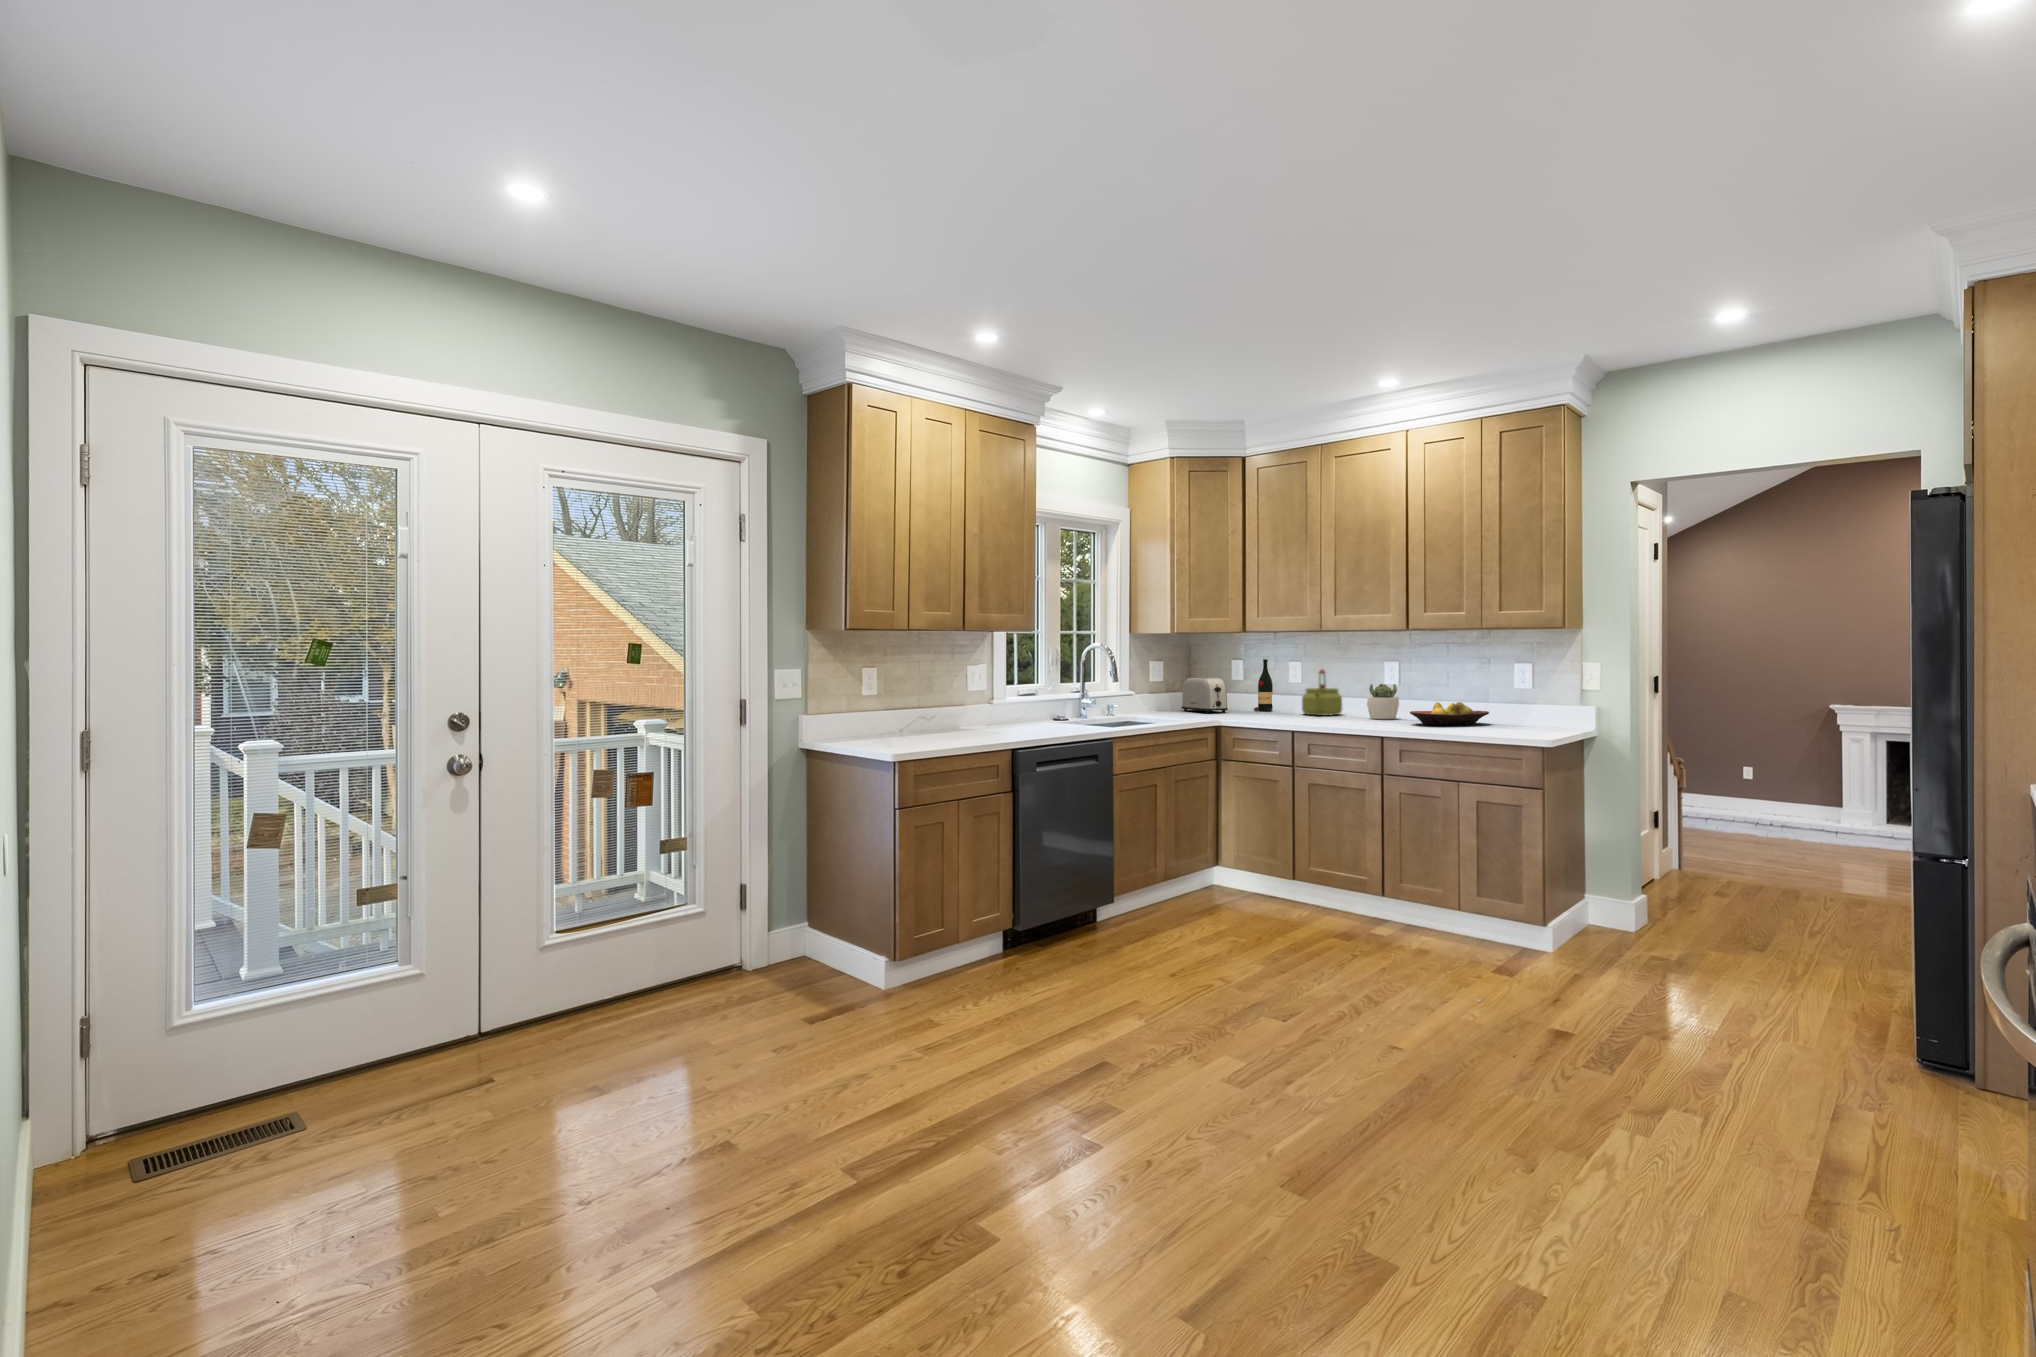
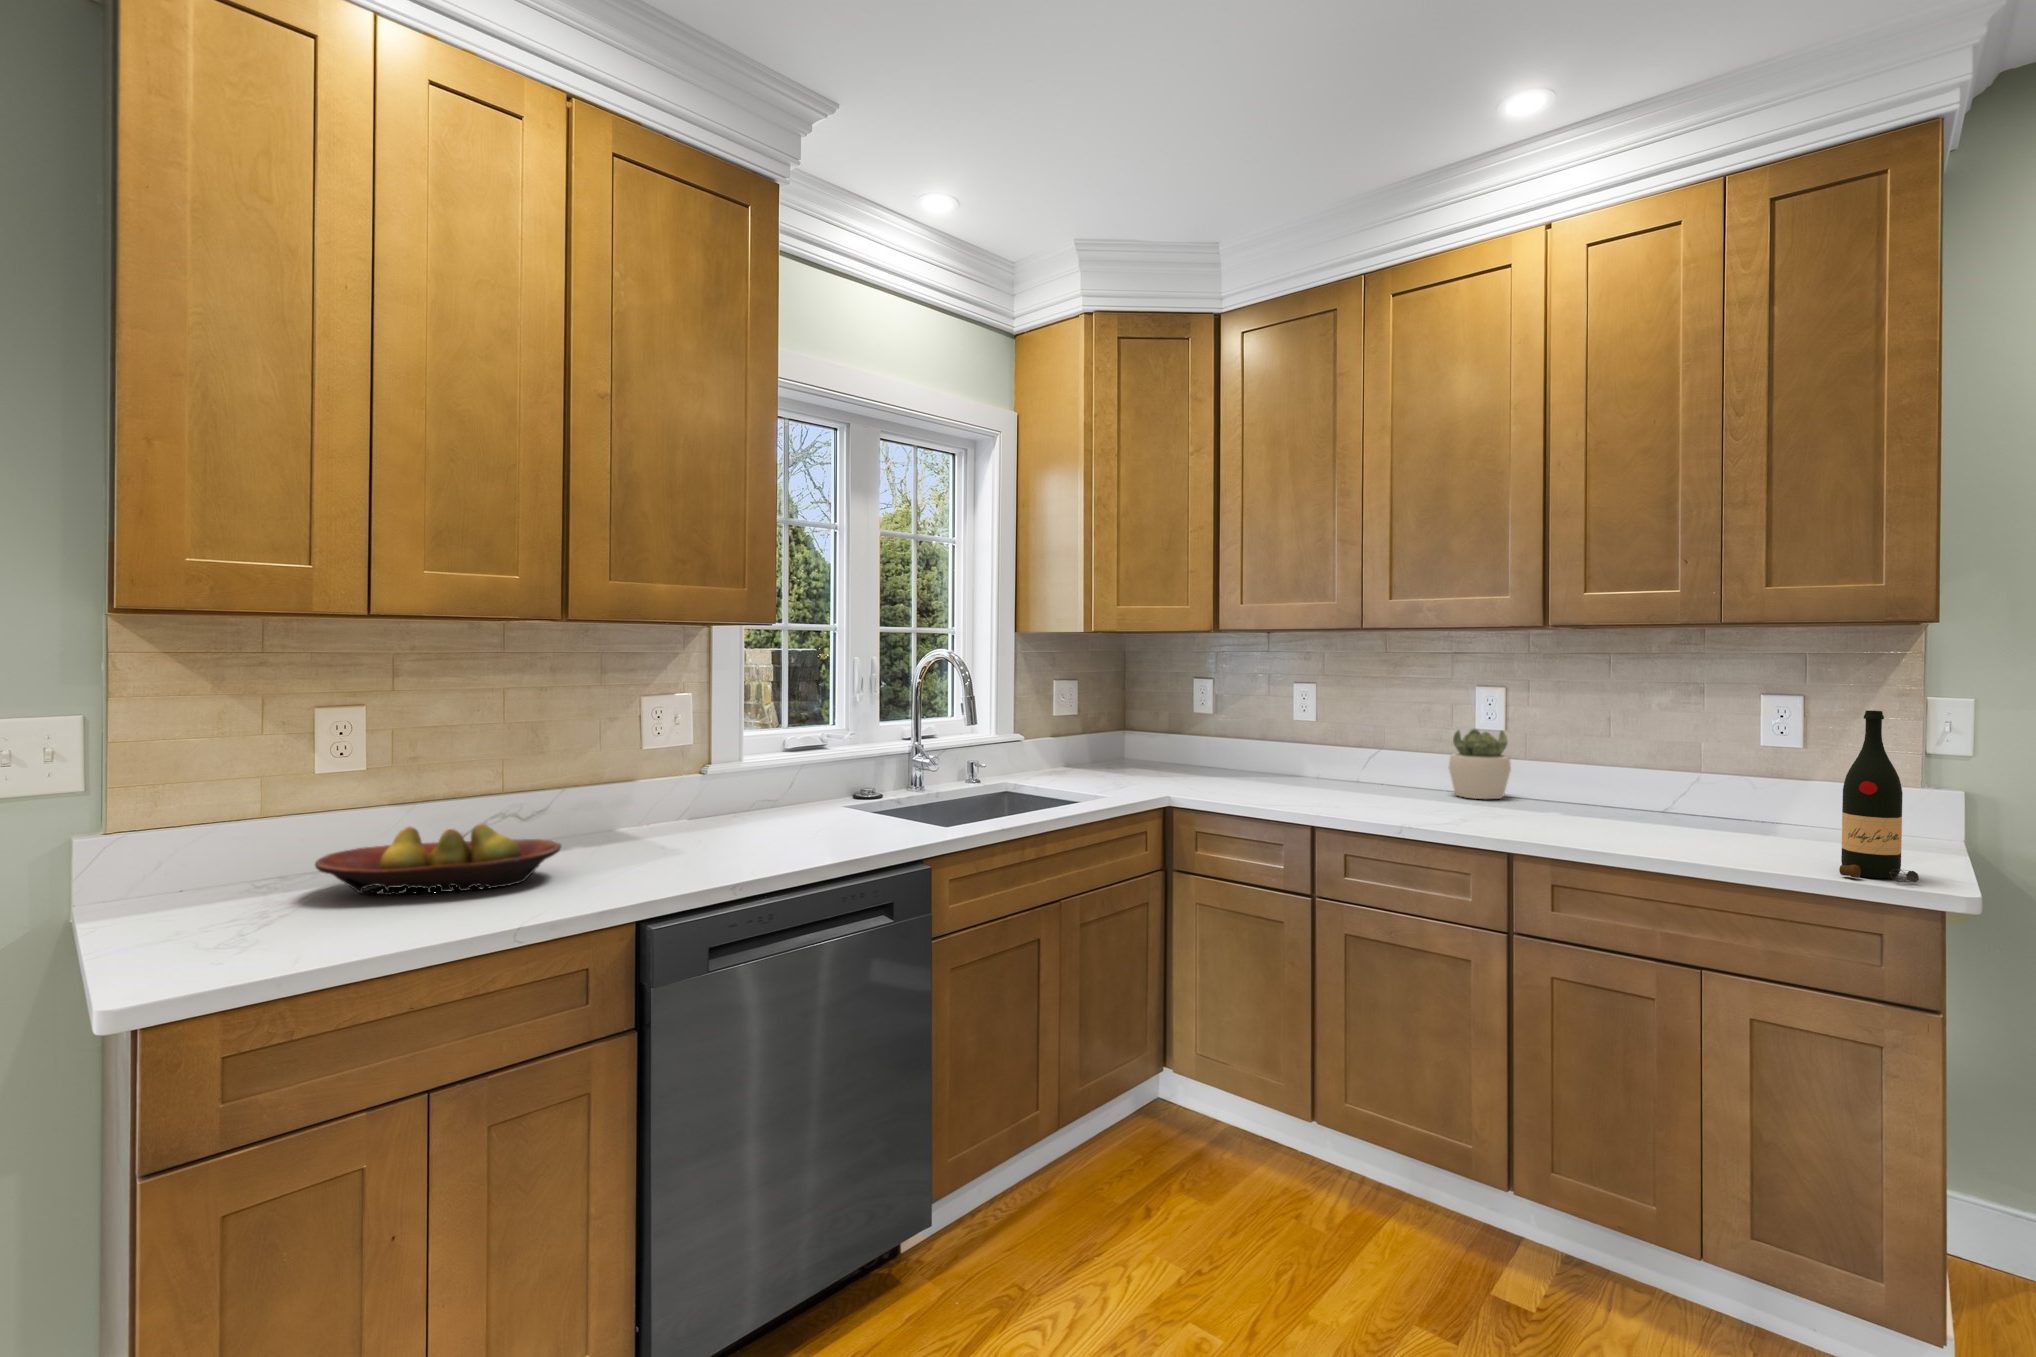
wine bottle: present [1254,659,1273,711] -> present [1839,711,1919,882]
kettle: present [1302,670,1342,716] -> none [1318,698,1393,784]
toaster: present [1182,678,1228,713] -> none [1105,709,1185,774]
fruit bowl: present [1410,702,1489,725] -> present [315,824,561,894]

